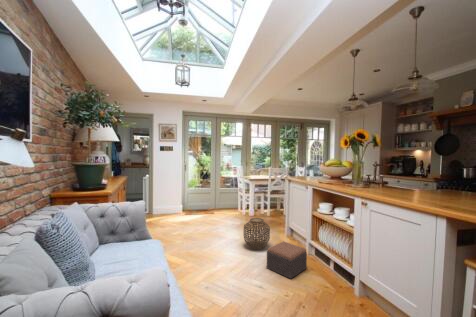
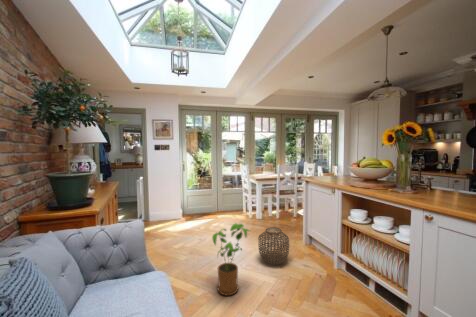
house plant: none [202,210,235,269] -> present [212,224,250,295]
footstool: present [267,242,307,279] -> none [292,257,339,306]

